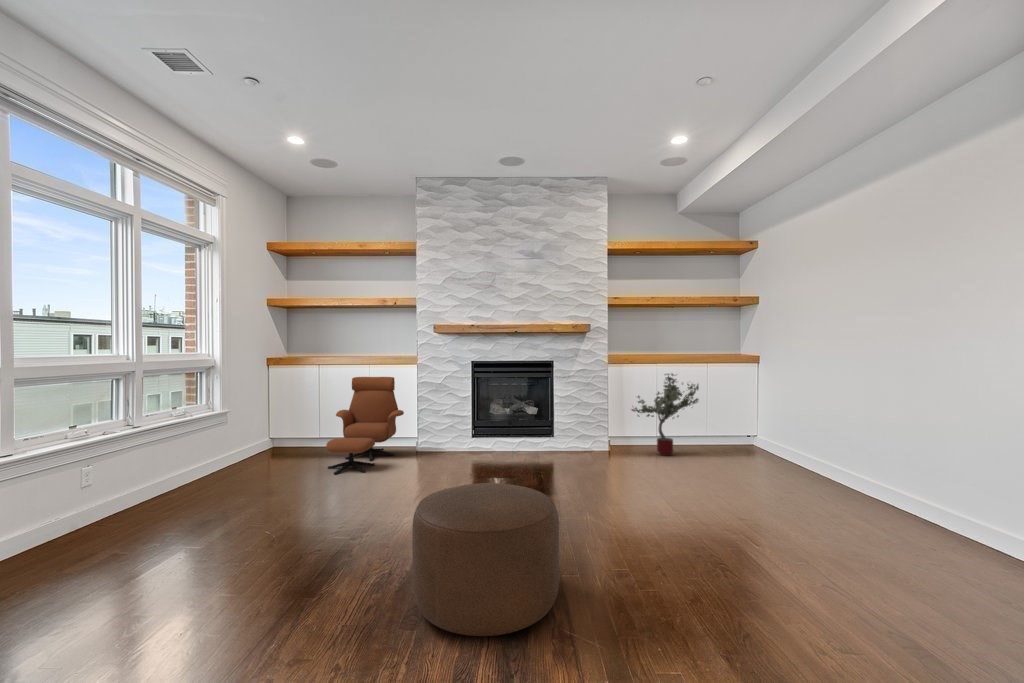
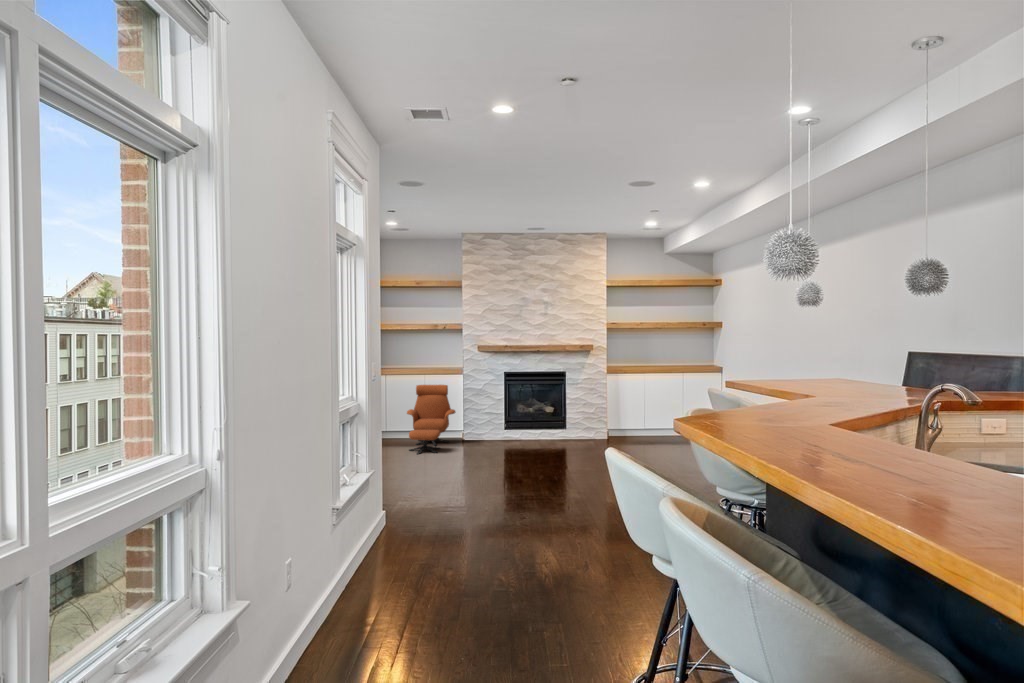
potted tree: present [632,374,699,456] -> none [622,381,673,441]
ottoman: present [412,483,559,636] -> none [503,451,570,510]

